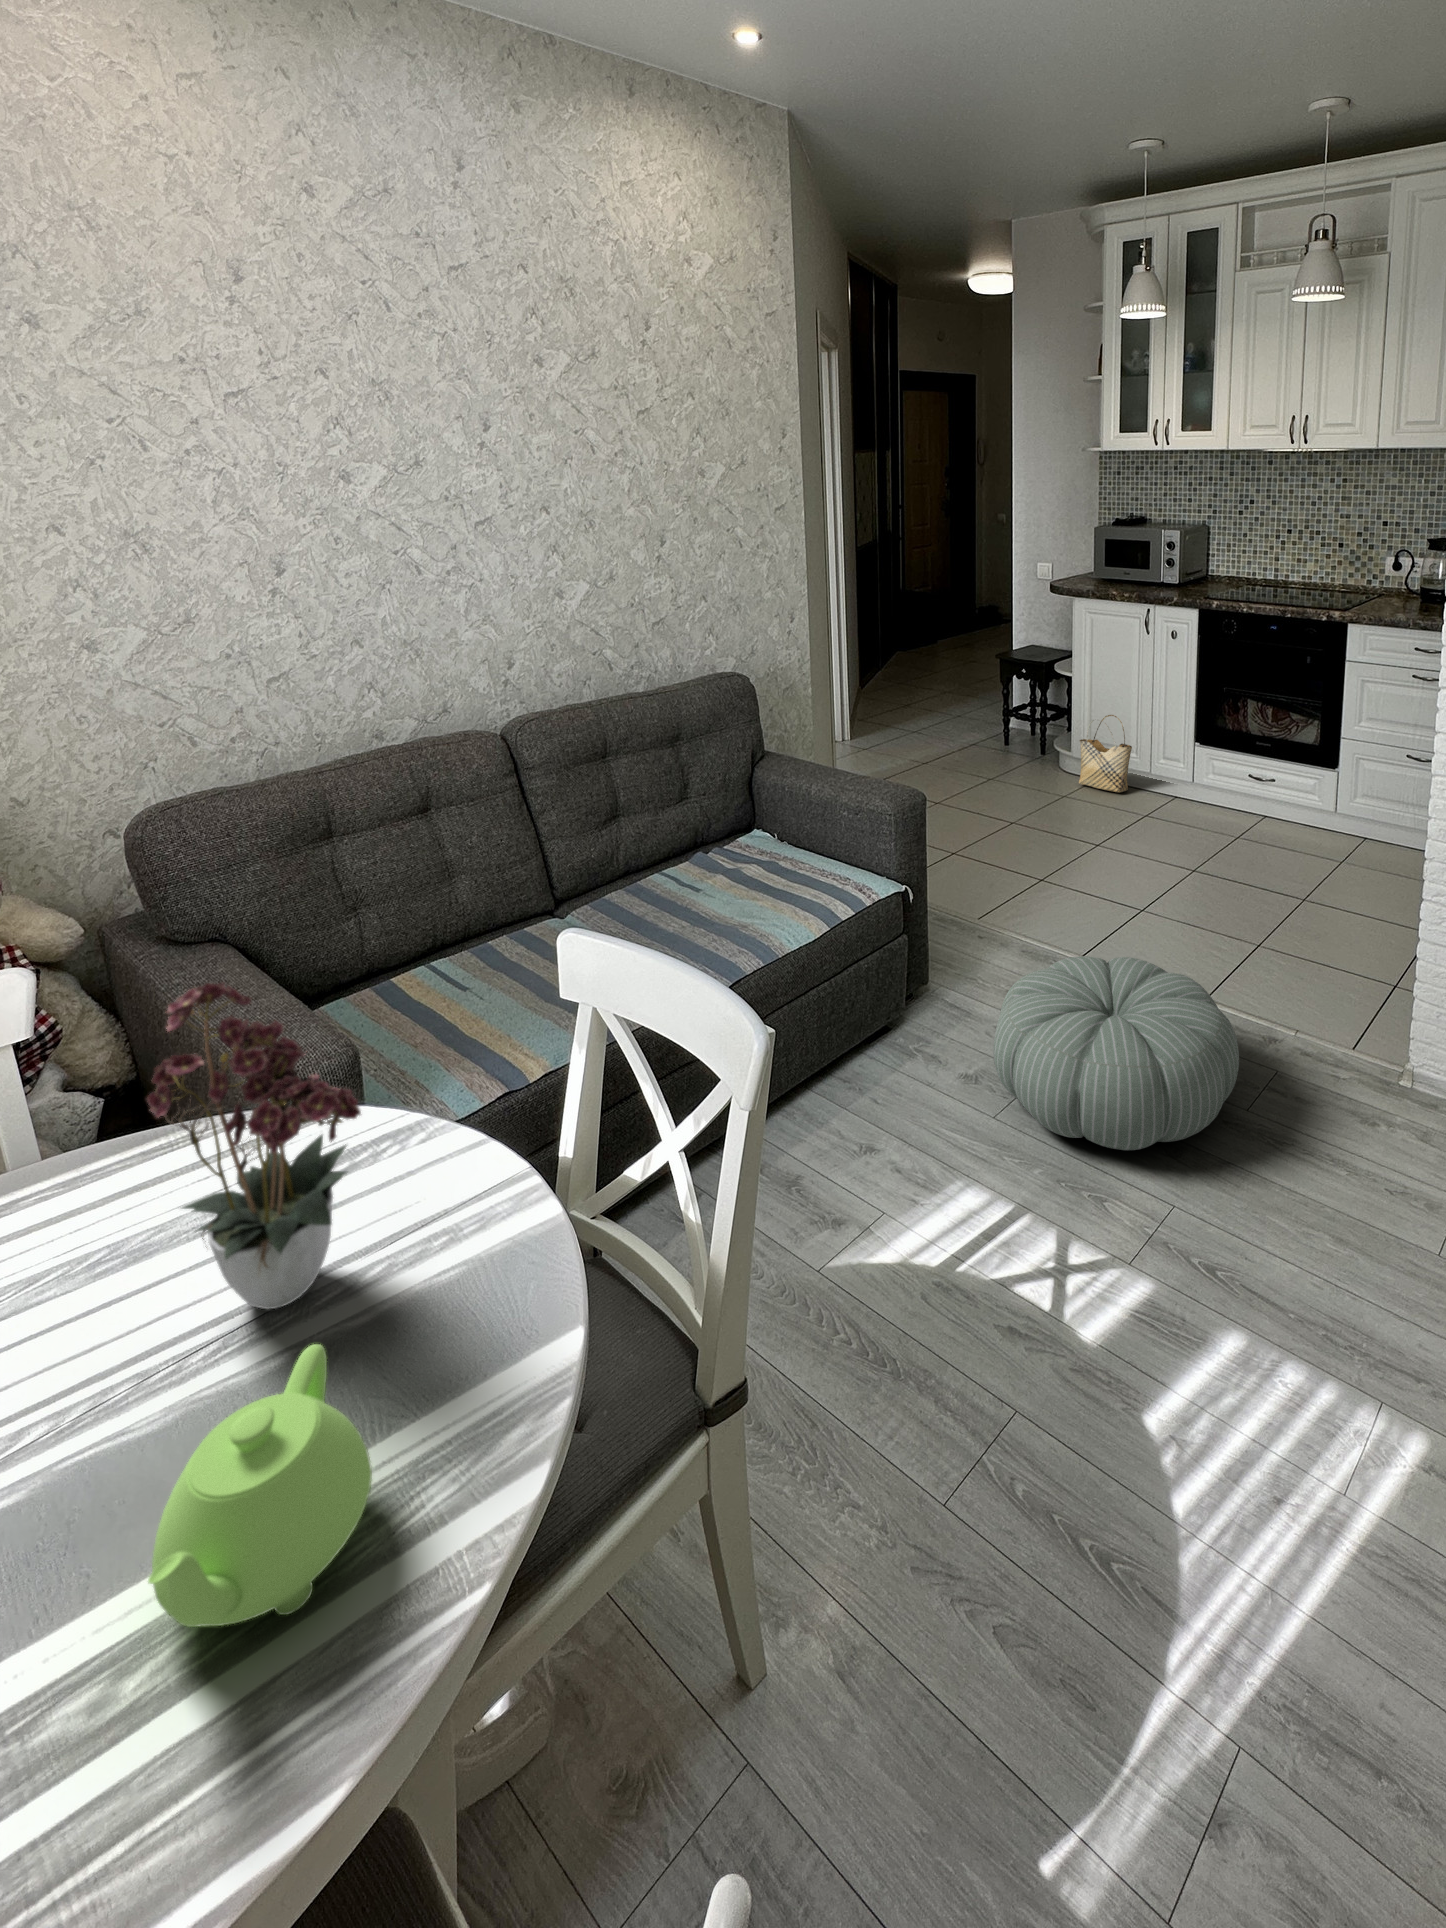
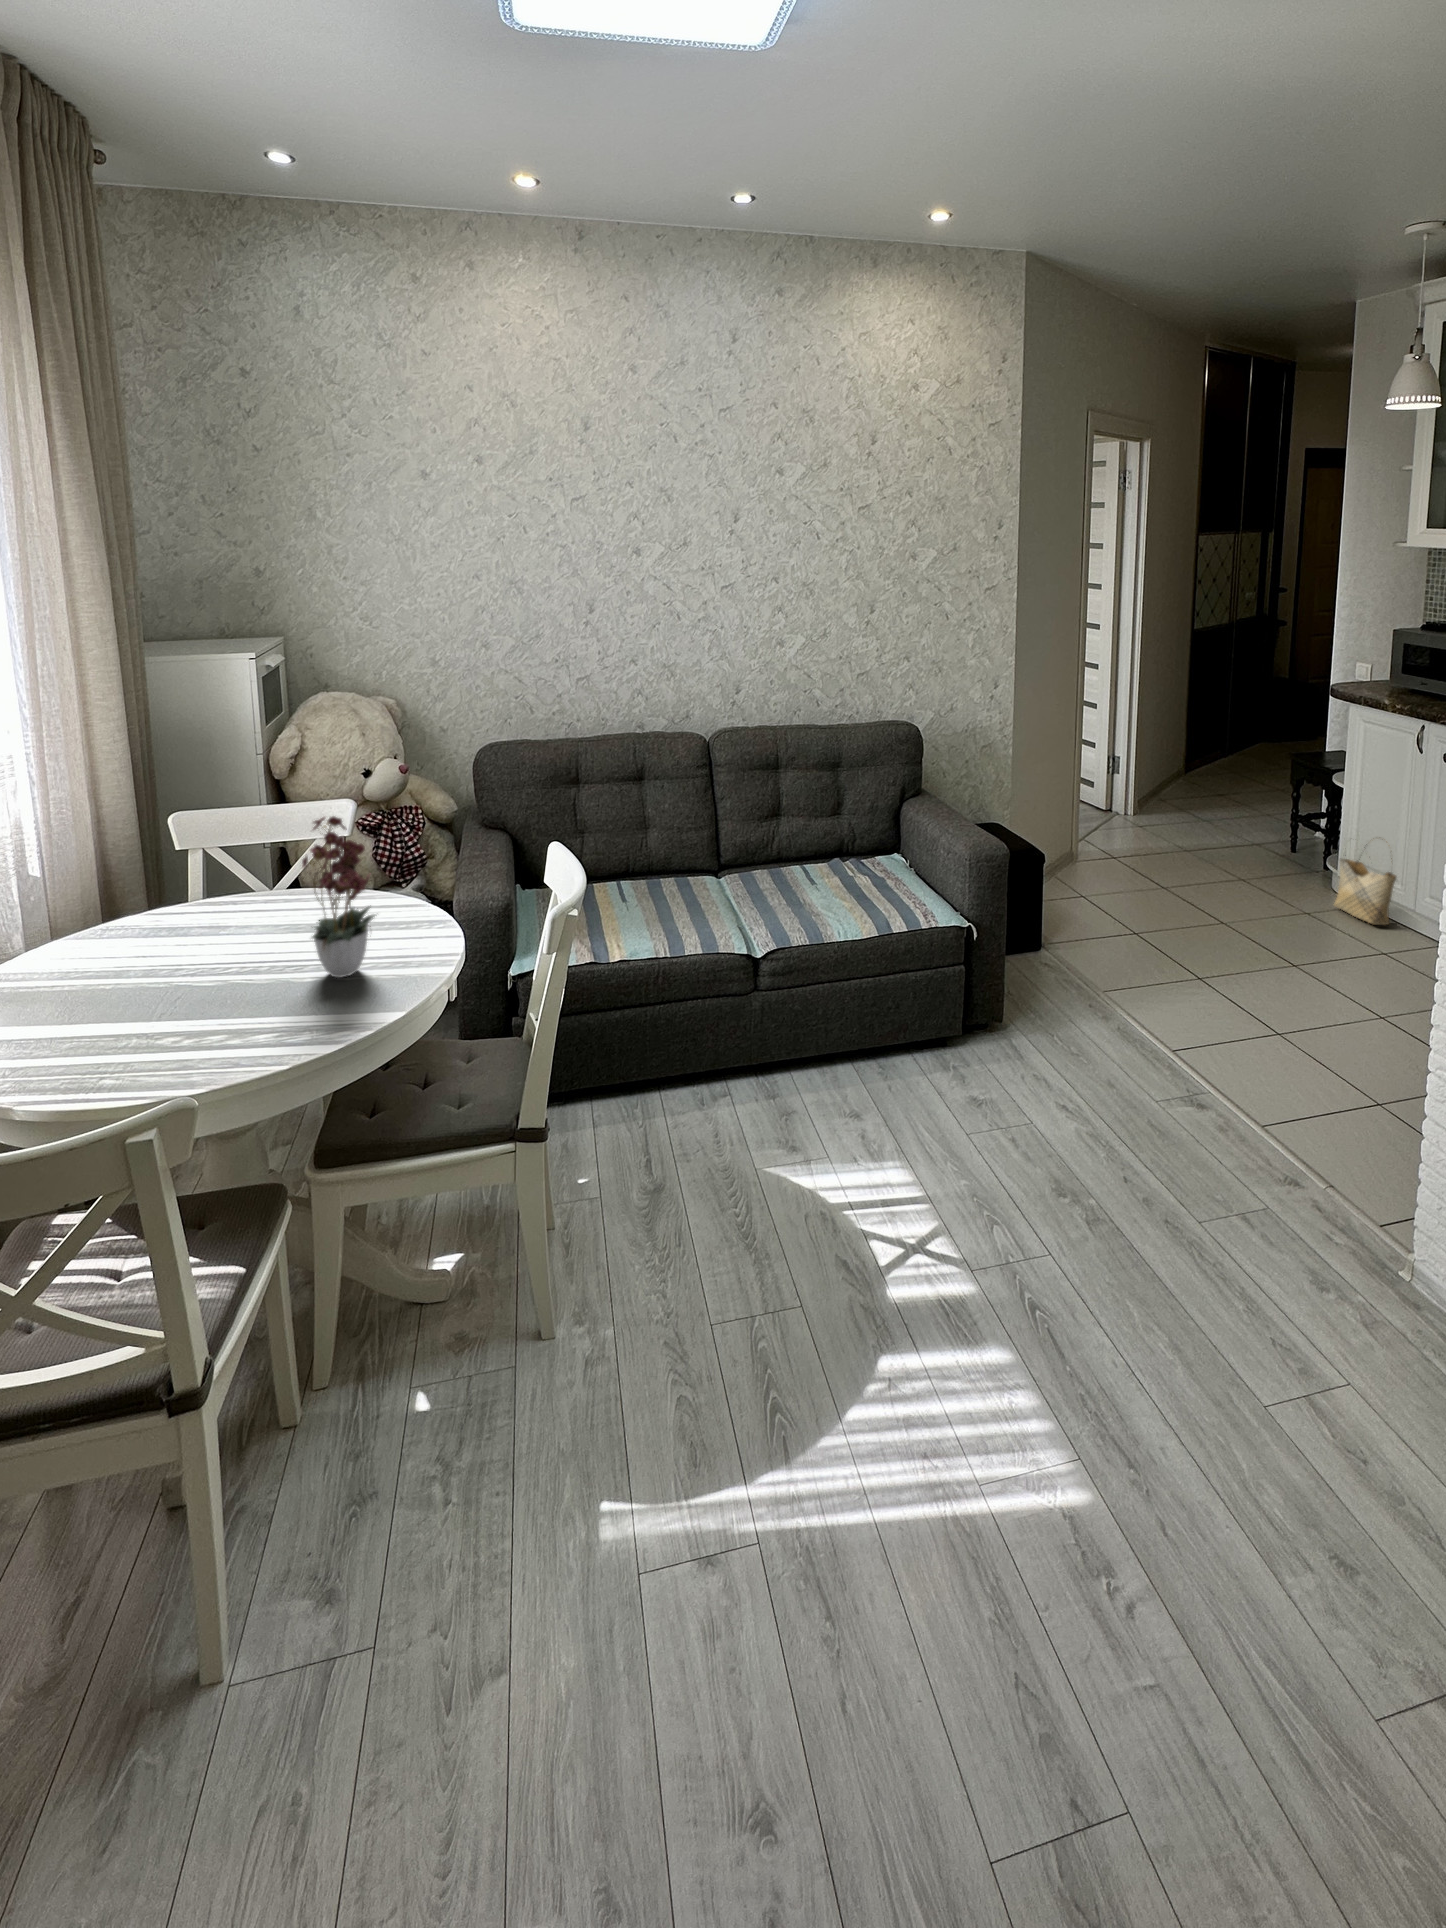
pouf: present [993,956,1239,1150] -> none [972,1031,1204,1214]
teapot: present [148,1344,372,1627] -> none [187,969,299,1056]

